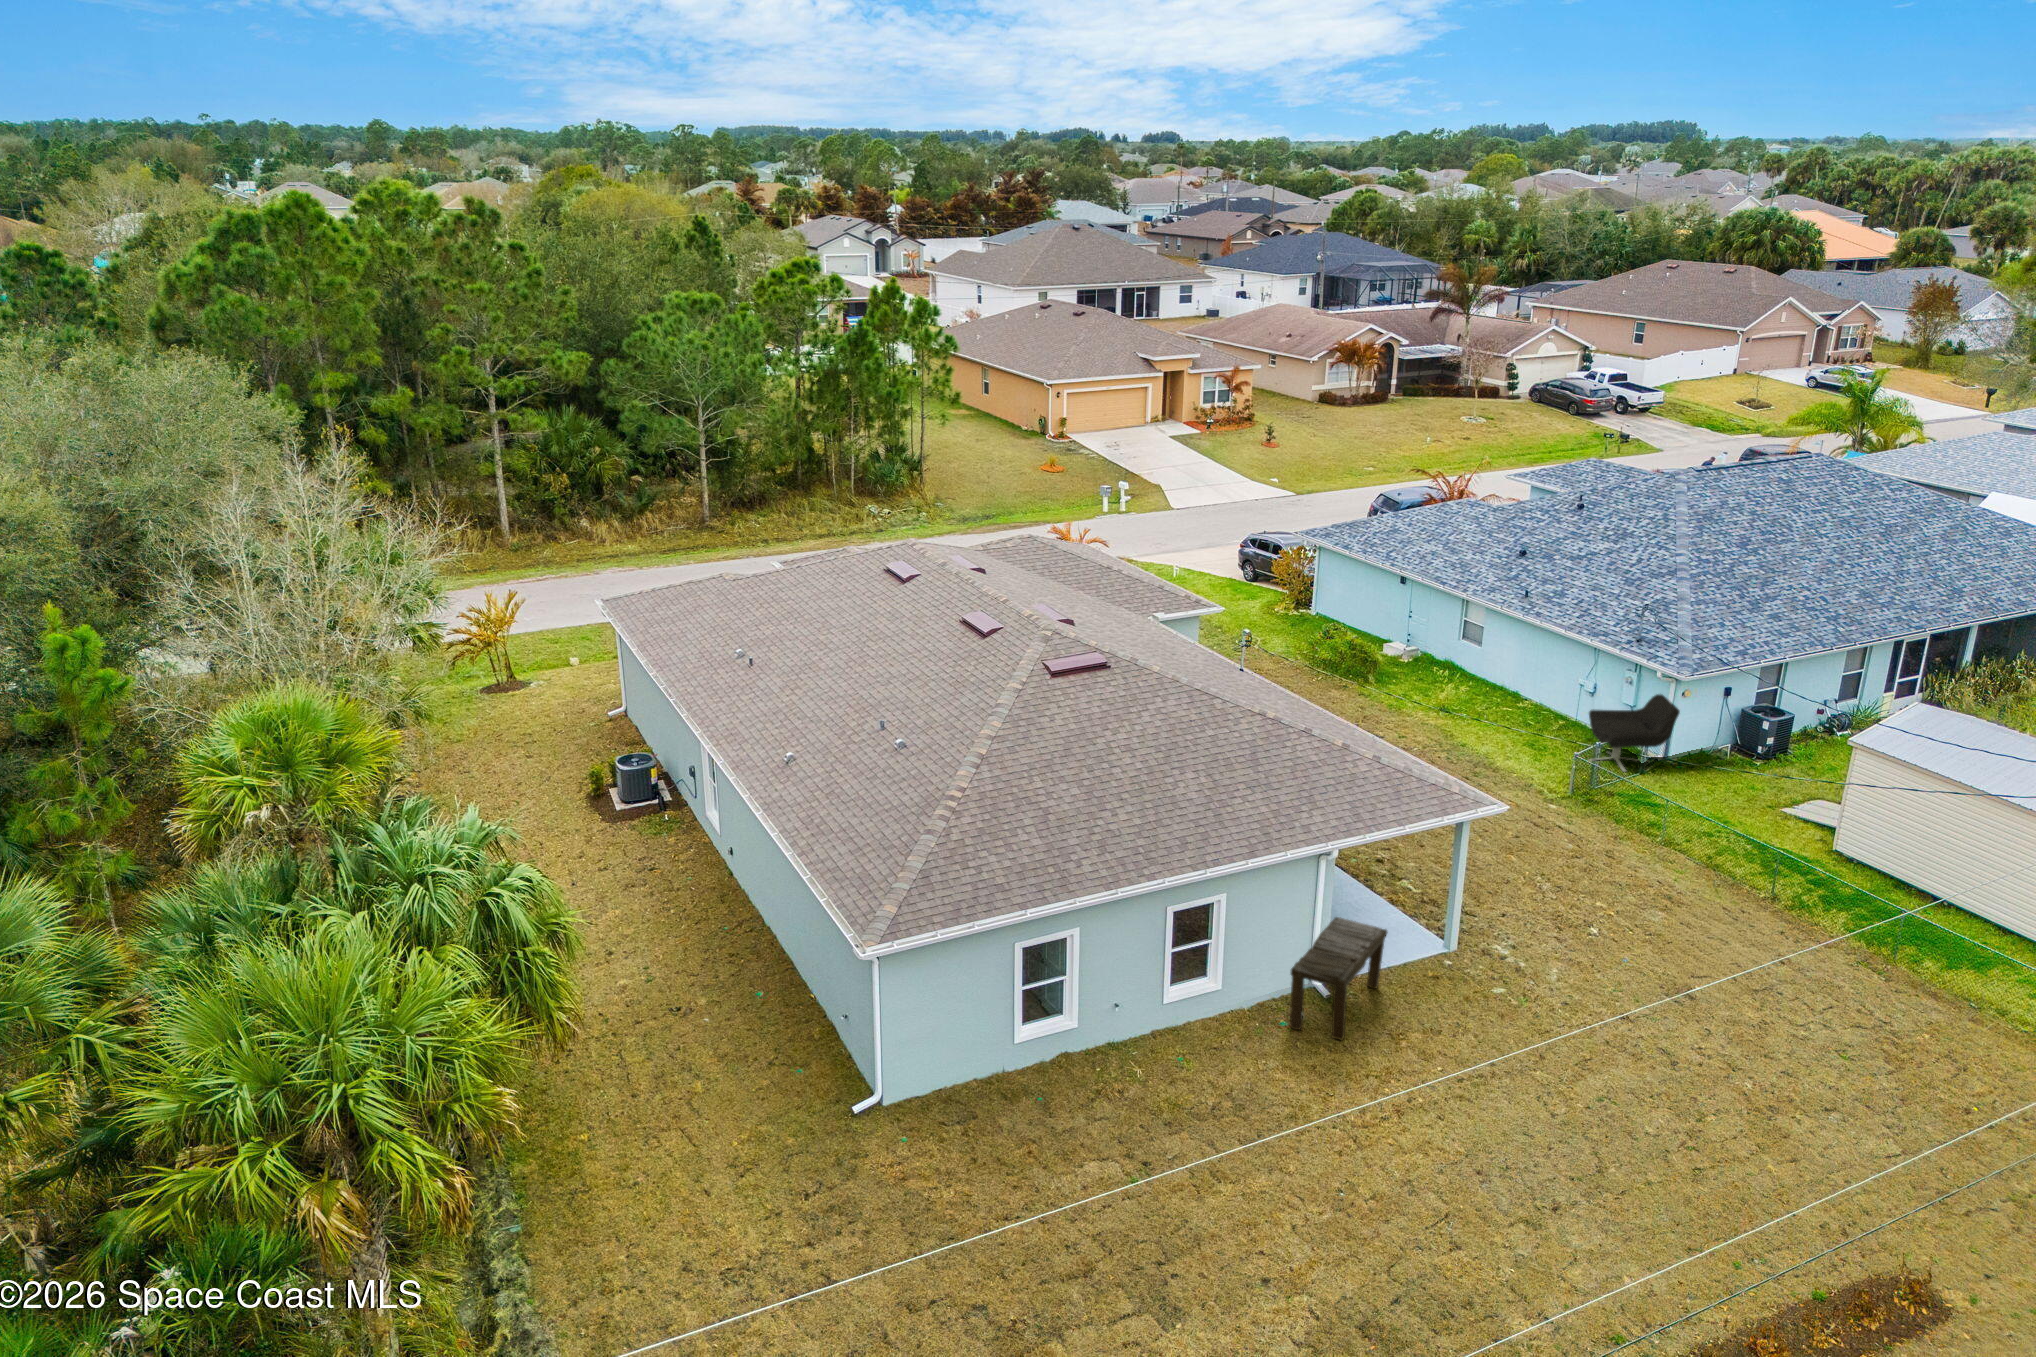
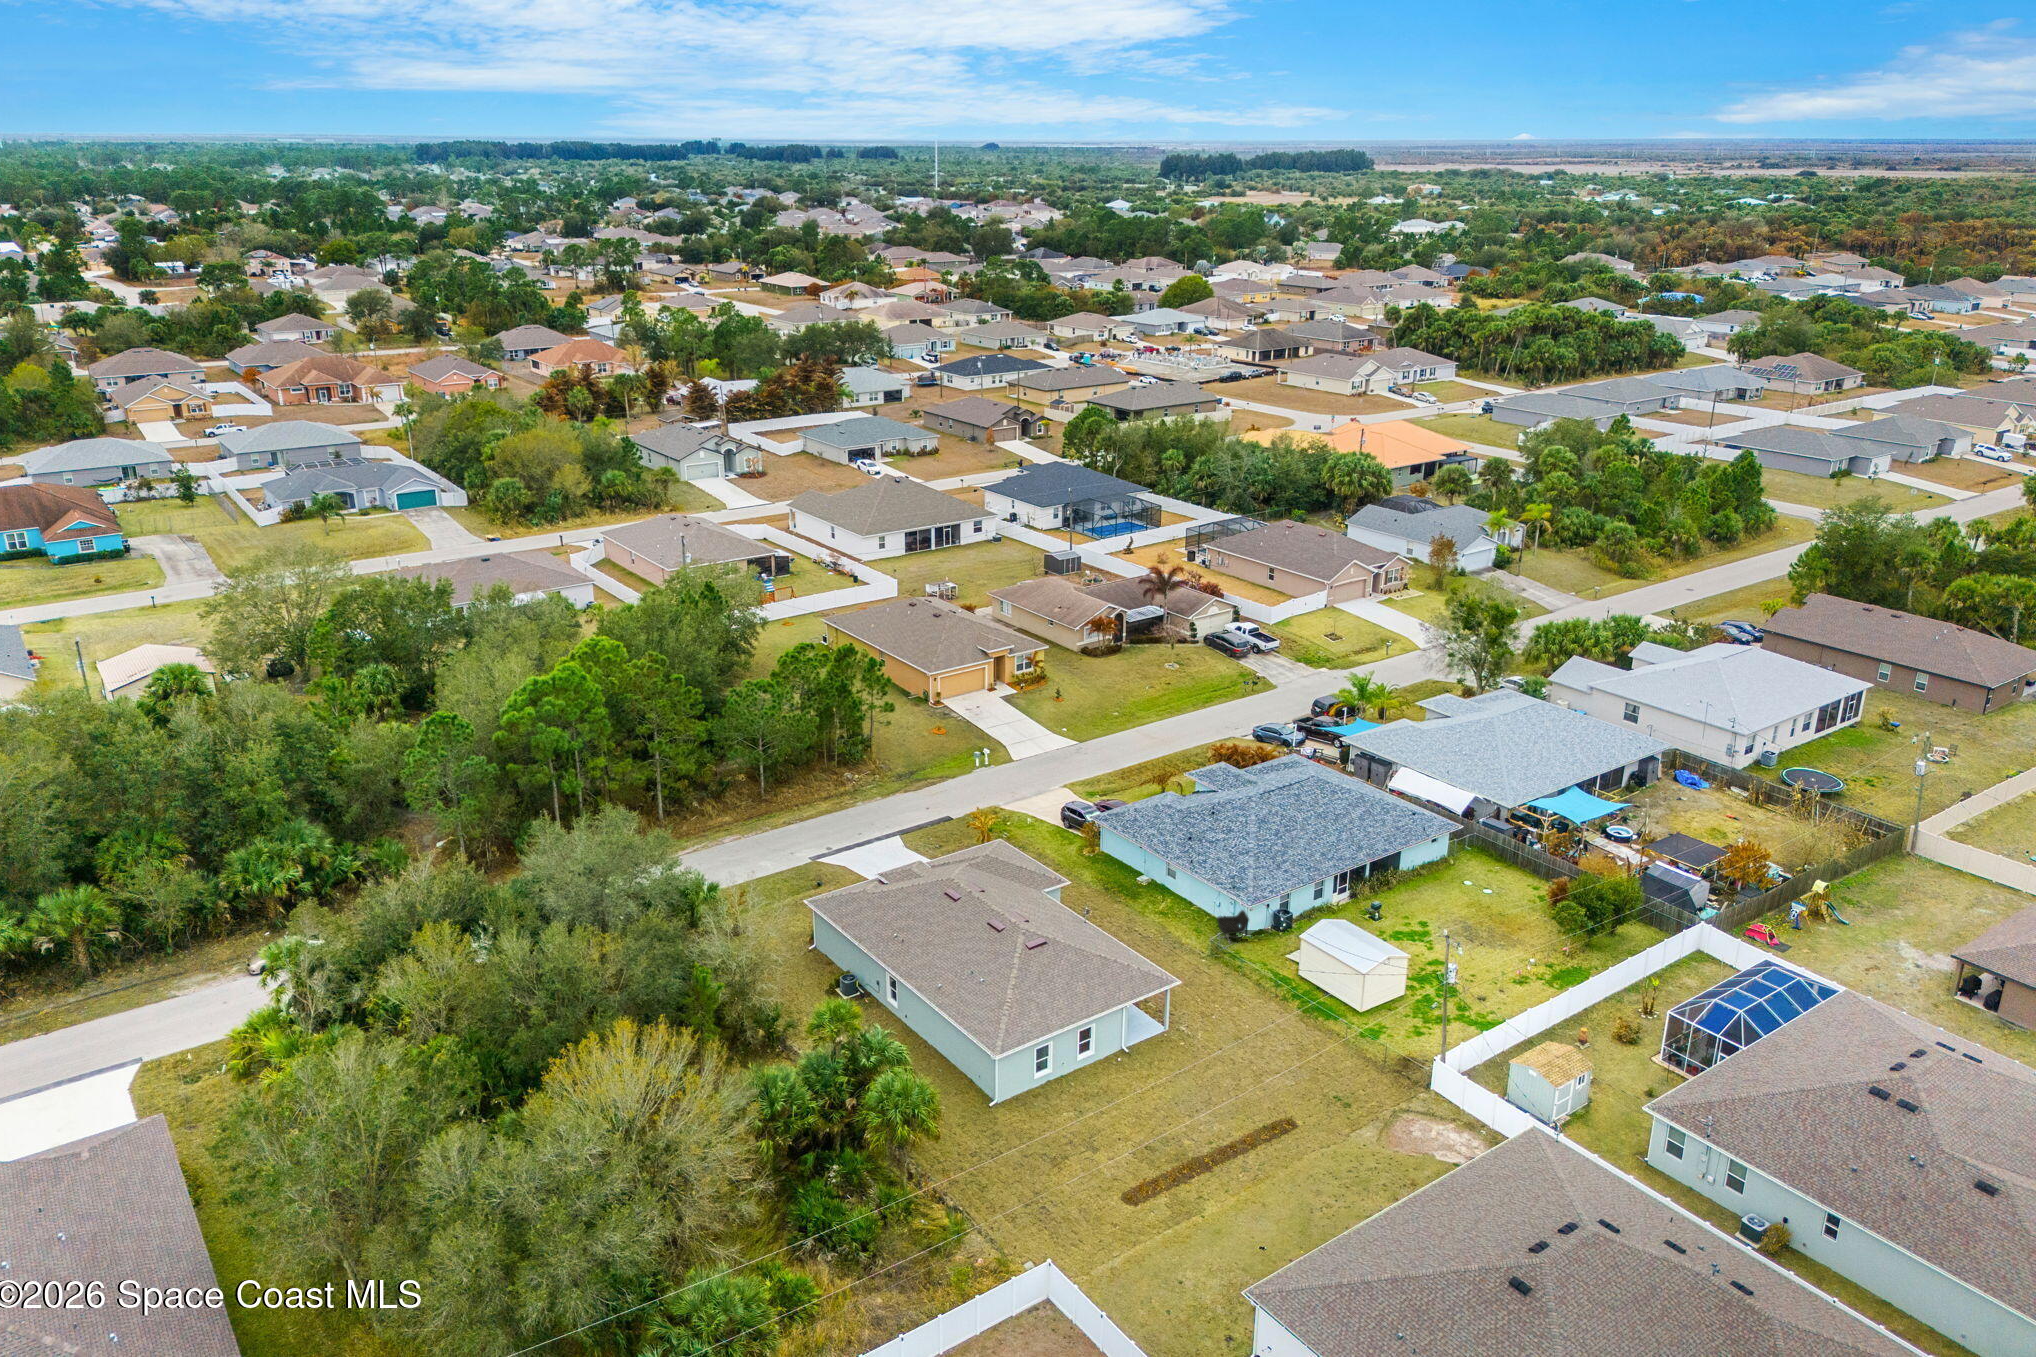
bench: present [1290,917,1388,1040] -> none [1118,1026,1147,1068]

